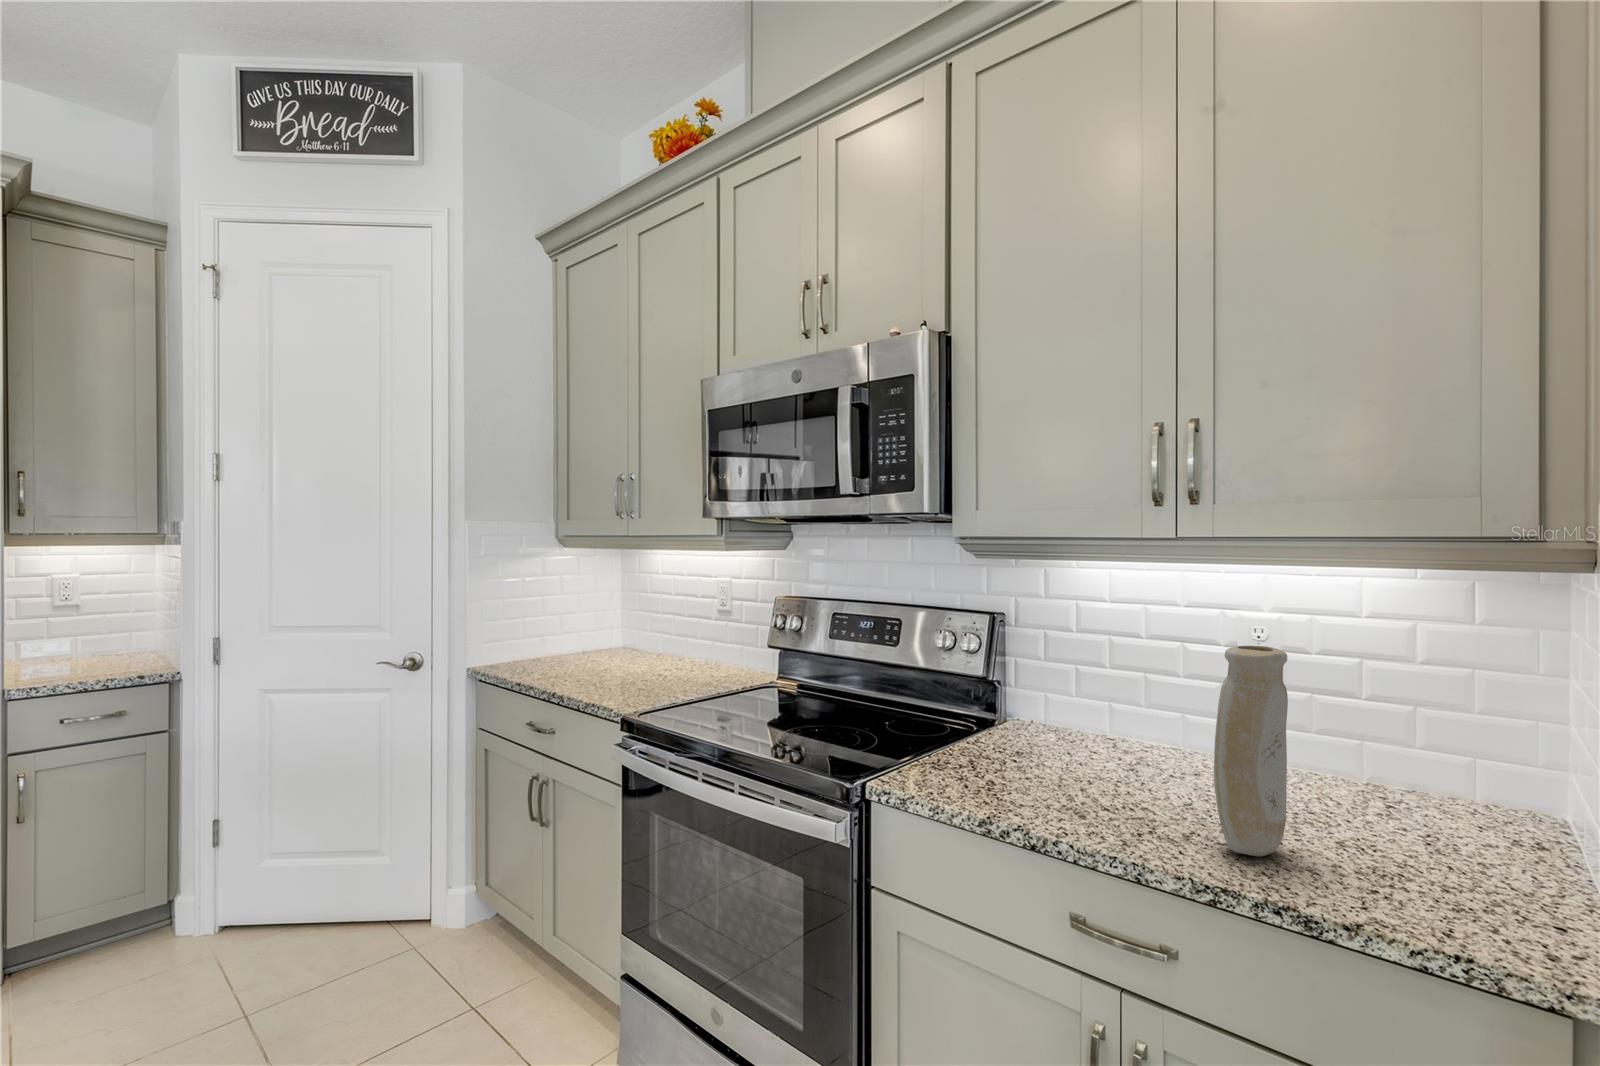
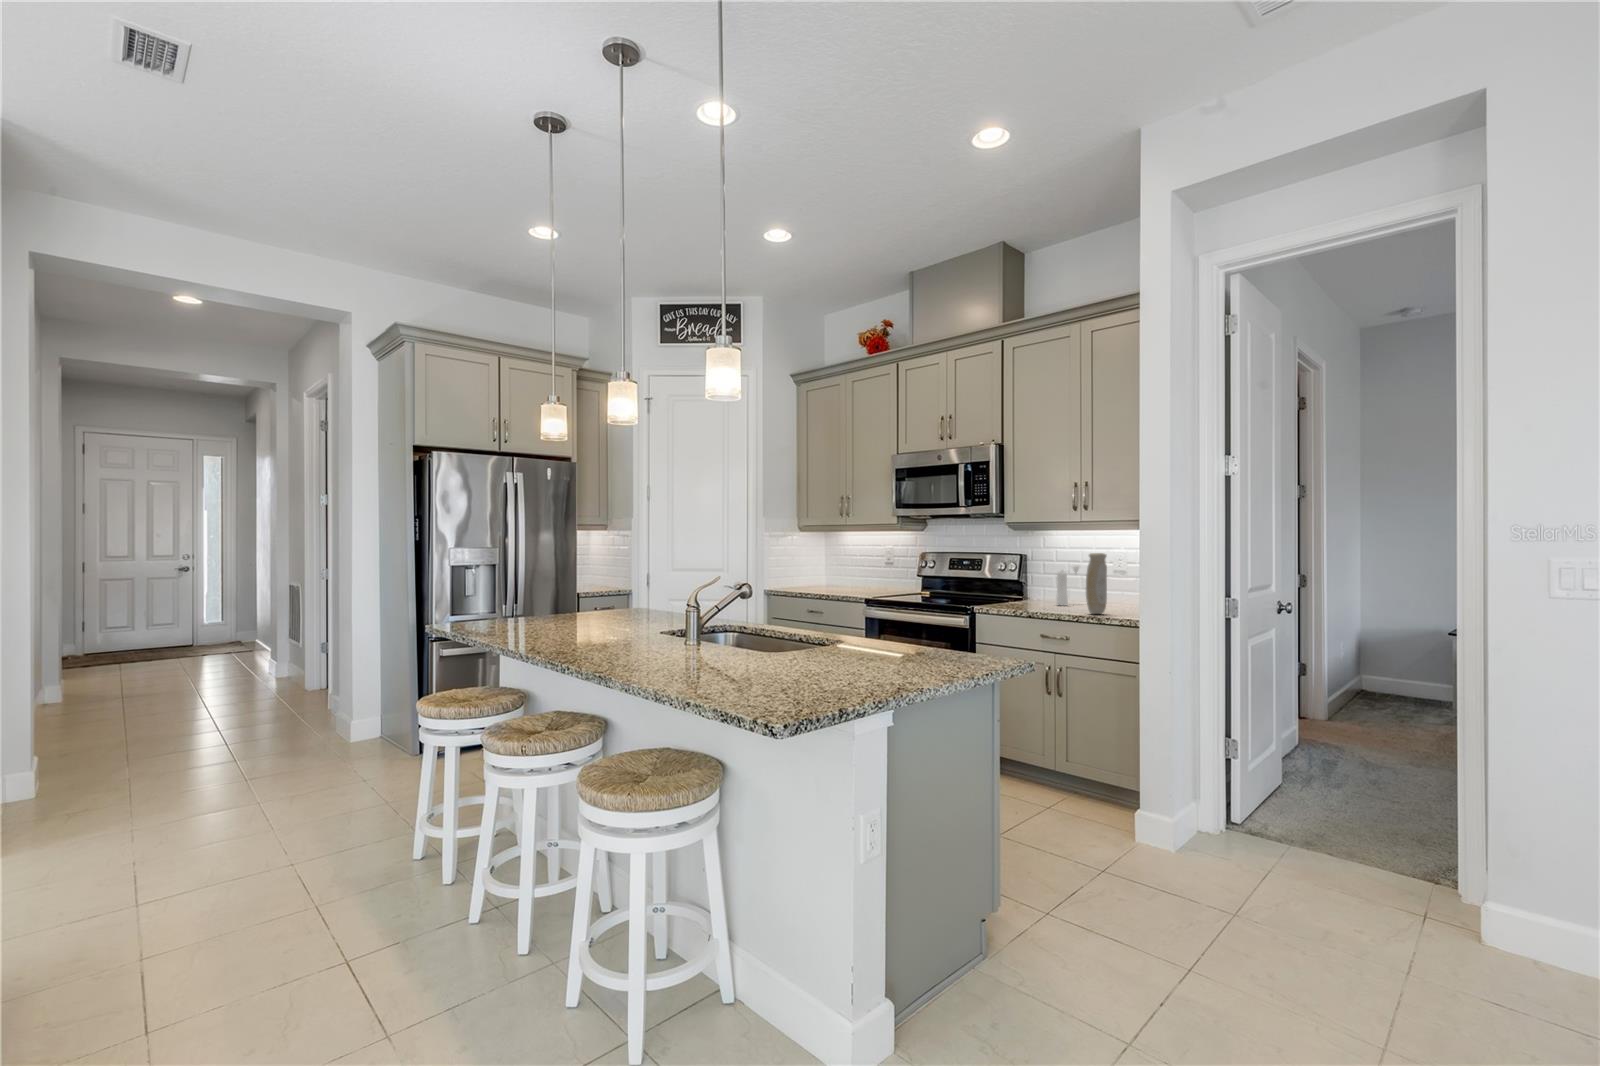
pepper mill: none [1090,647,1151,766] -> present [1056,564,1080,606]

